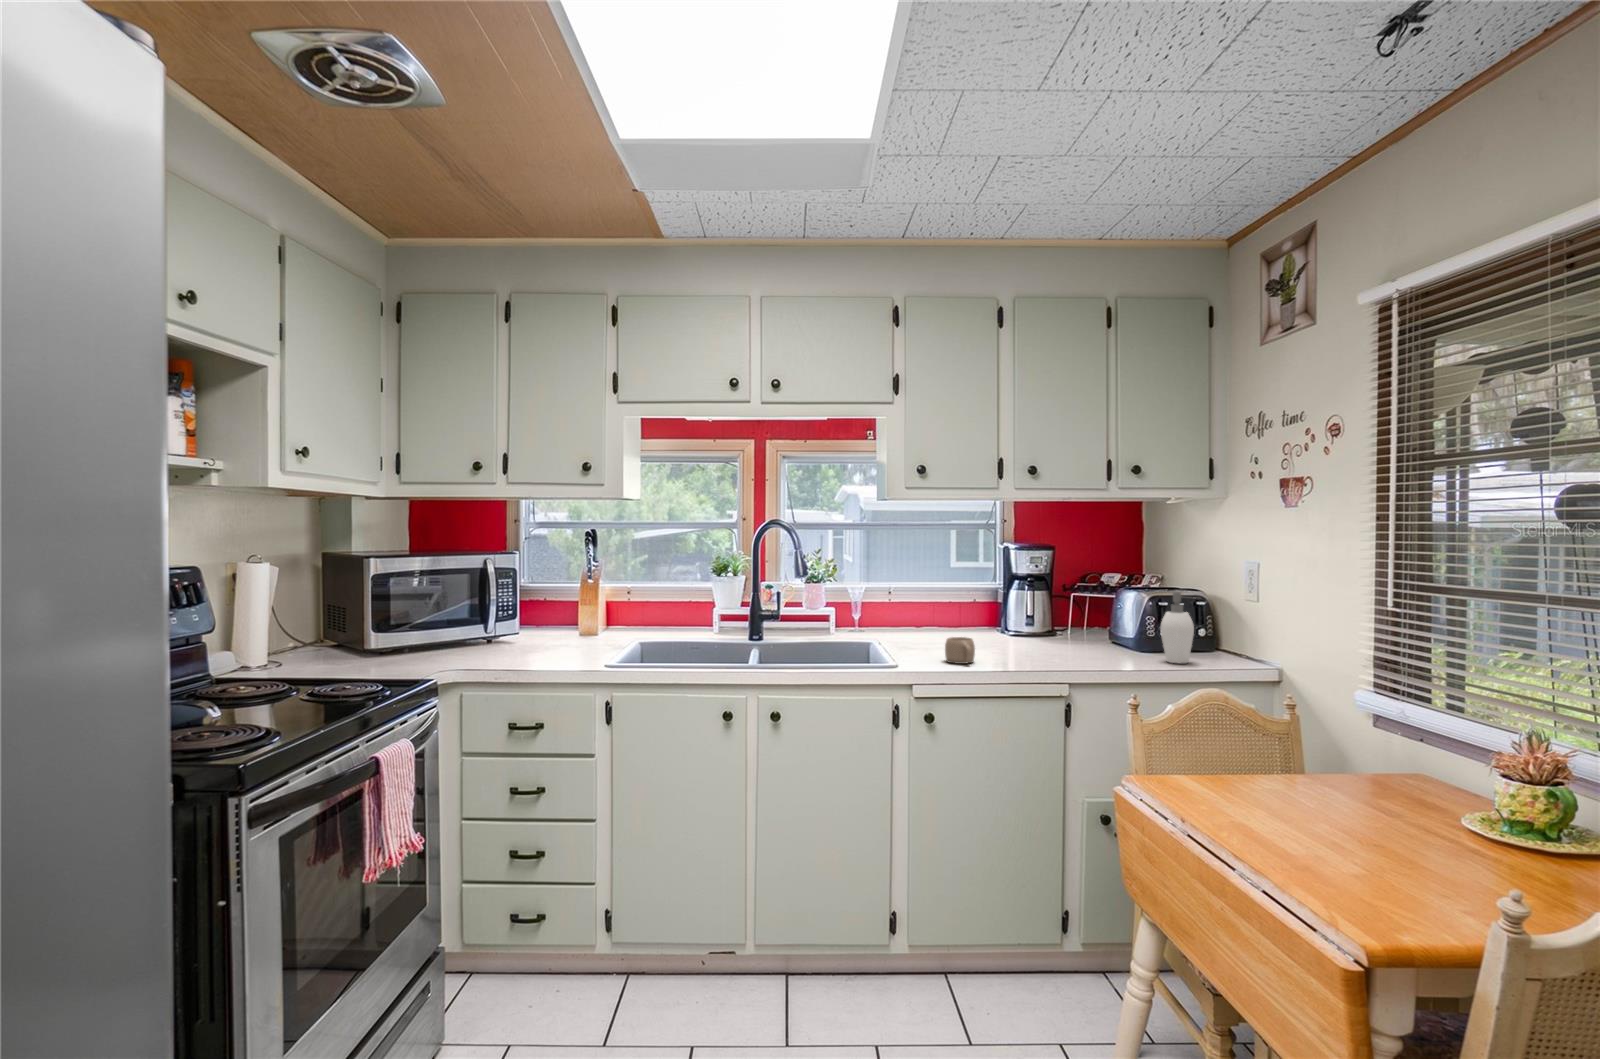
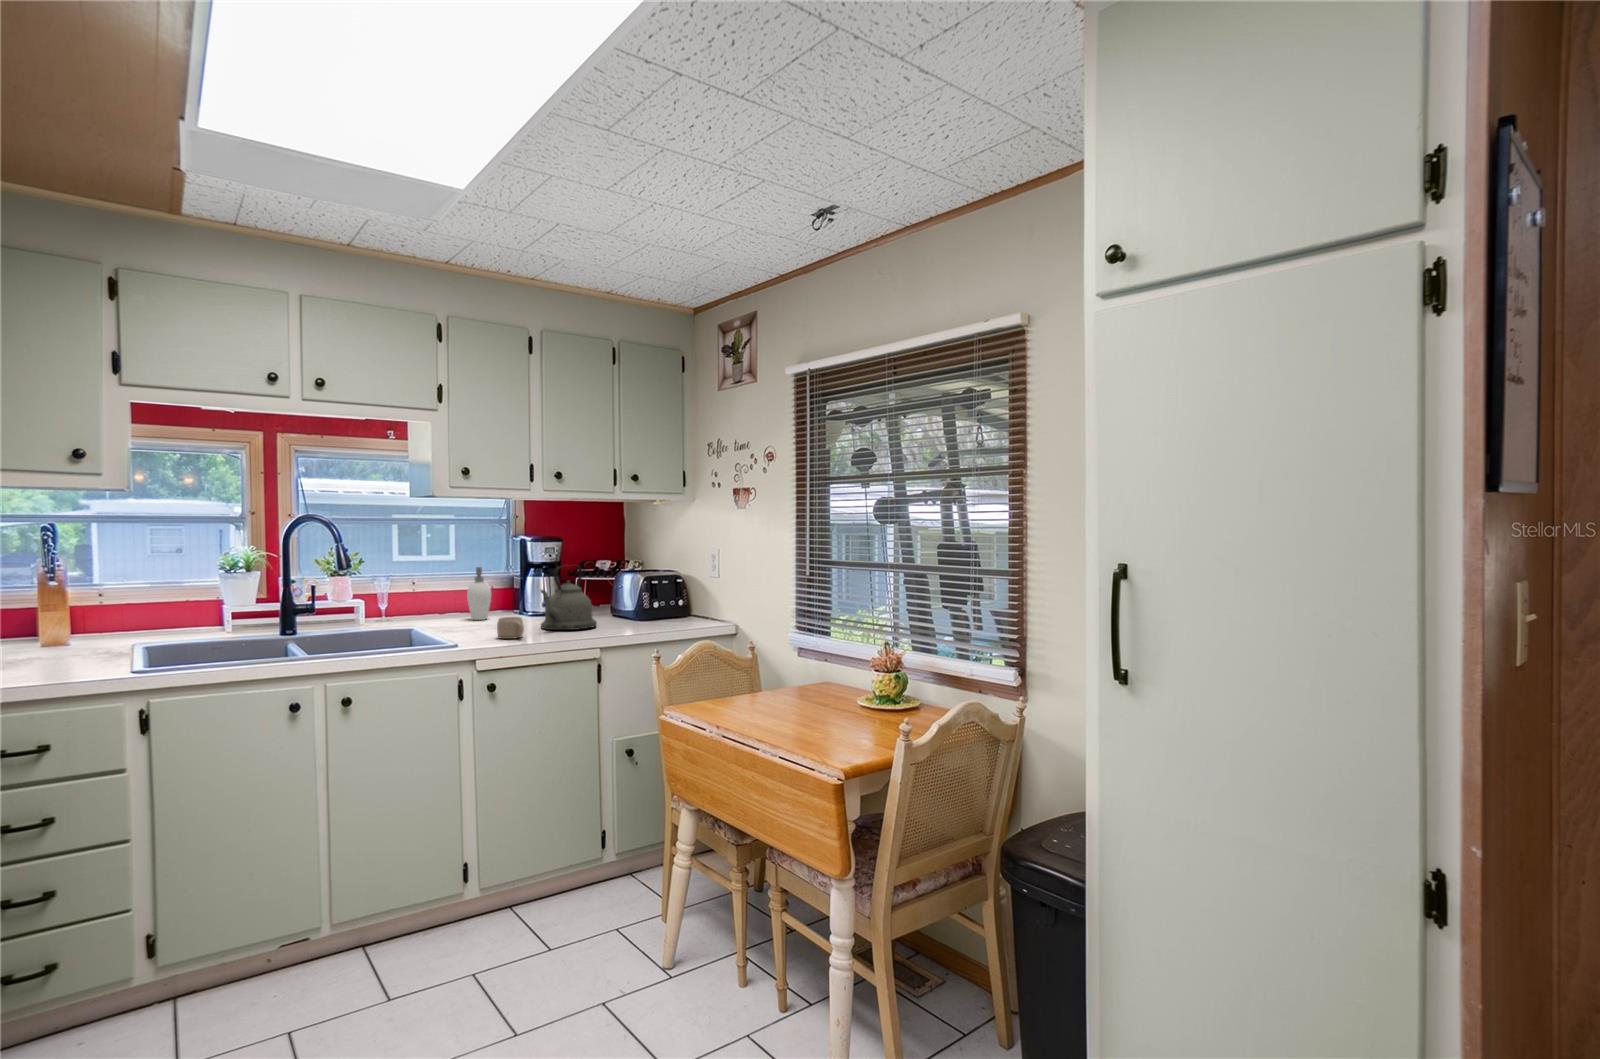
kettle: none [998,579,1075,659] -> present [540,565,597,630]
soap dispenser: present [1160,592,1194,663] -> present [467,567,491,620]

